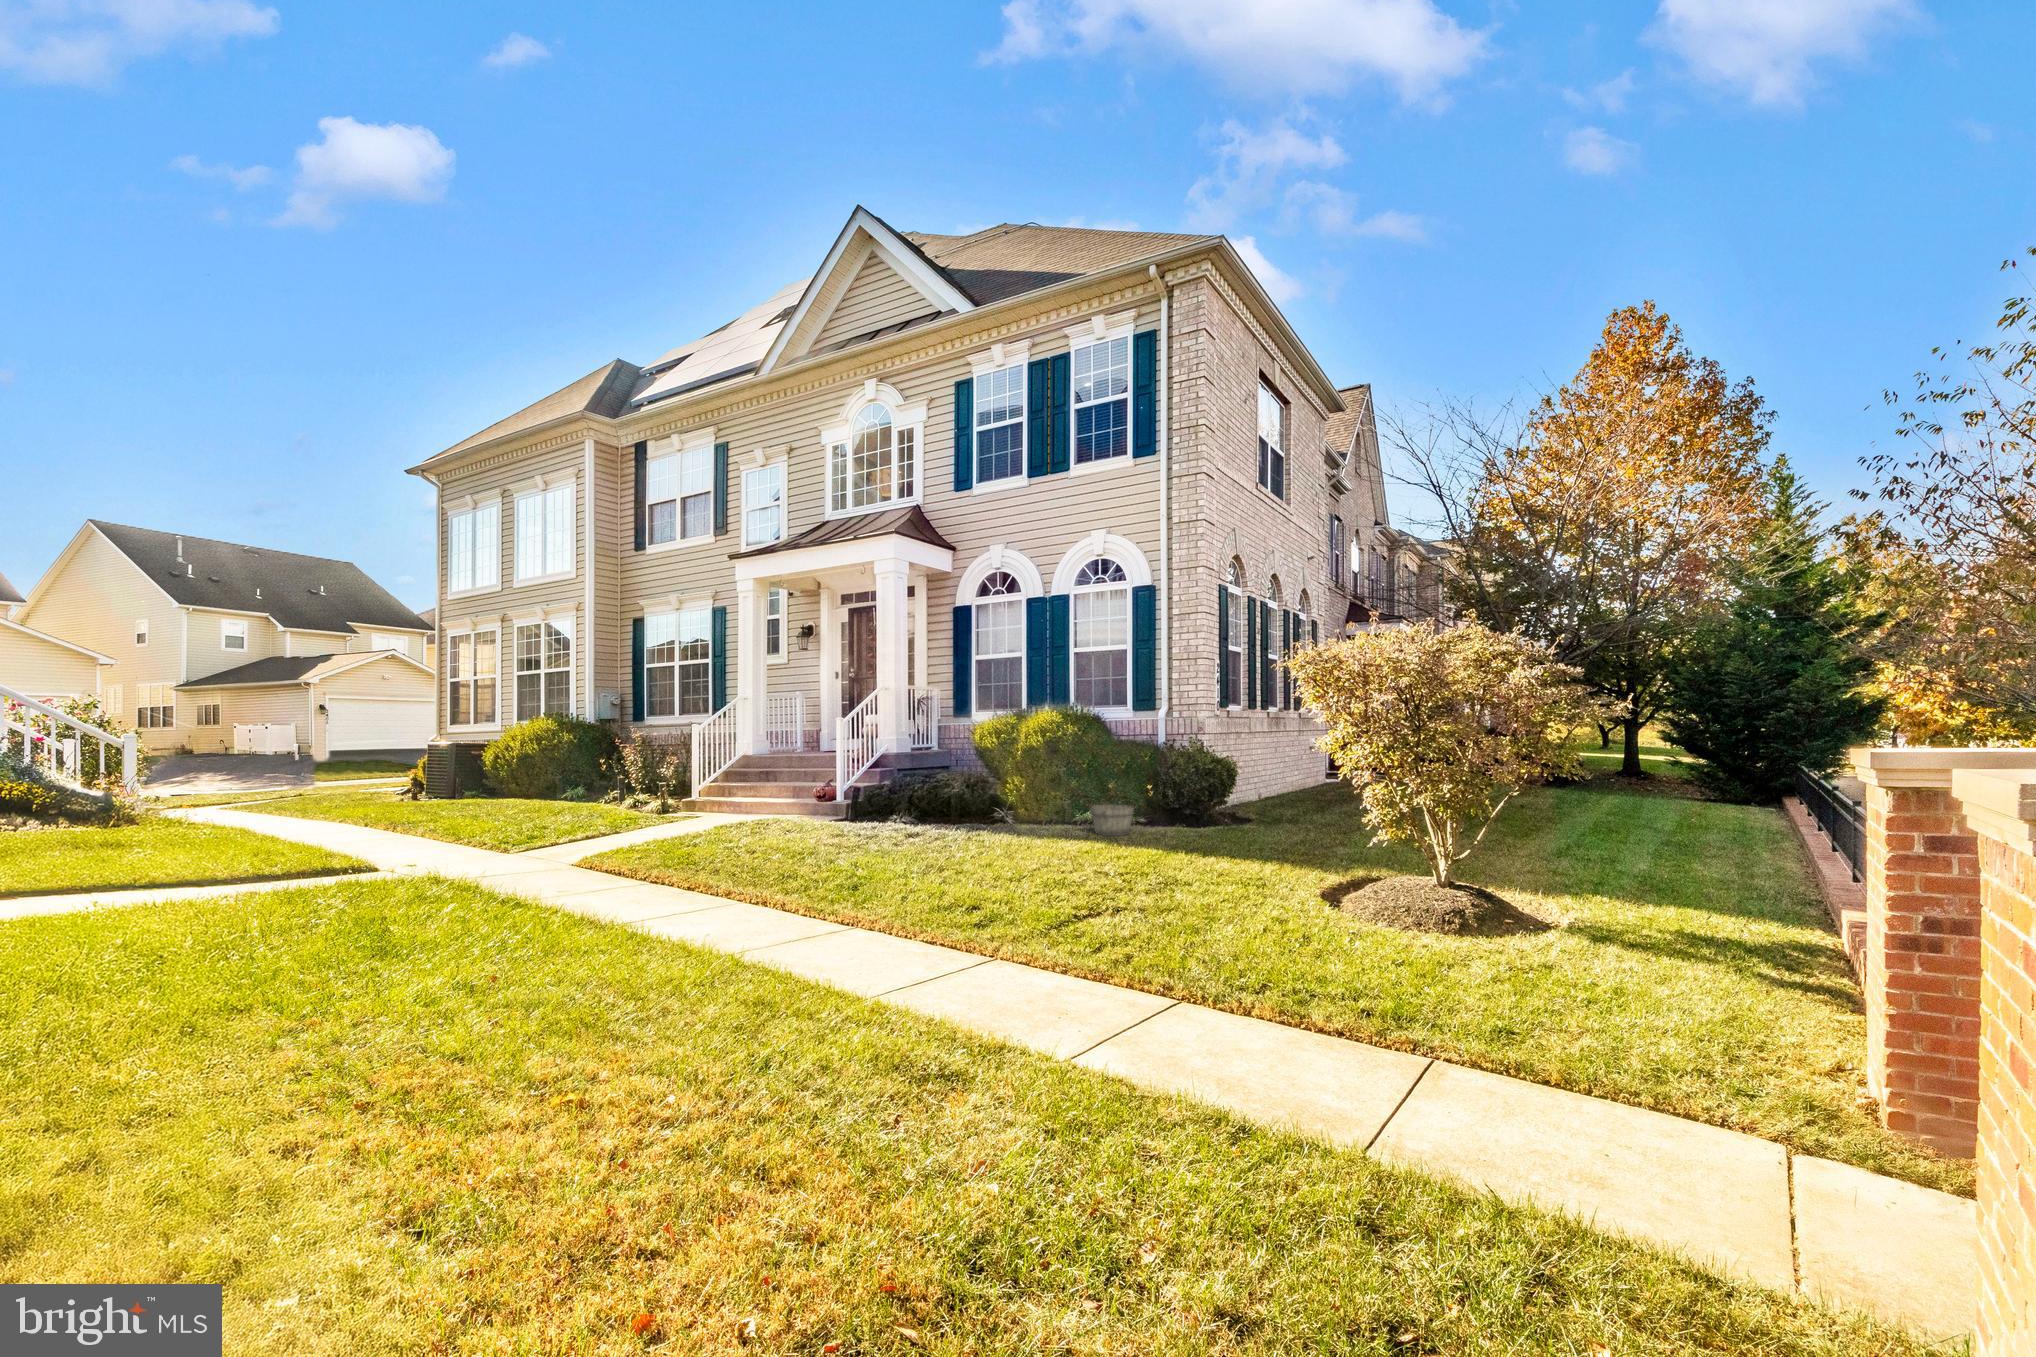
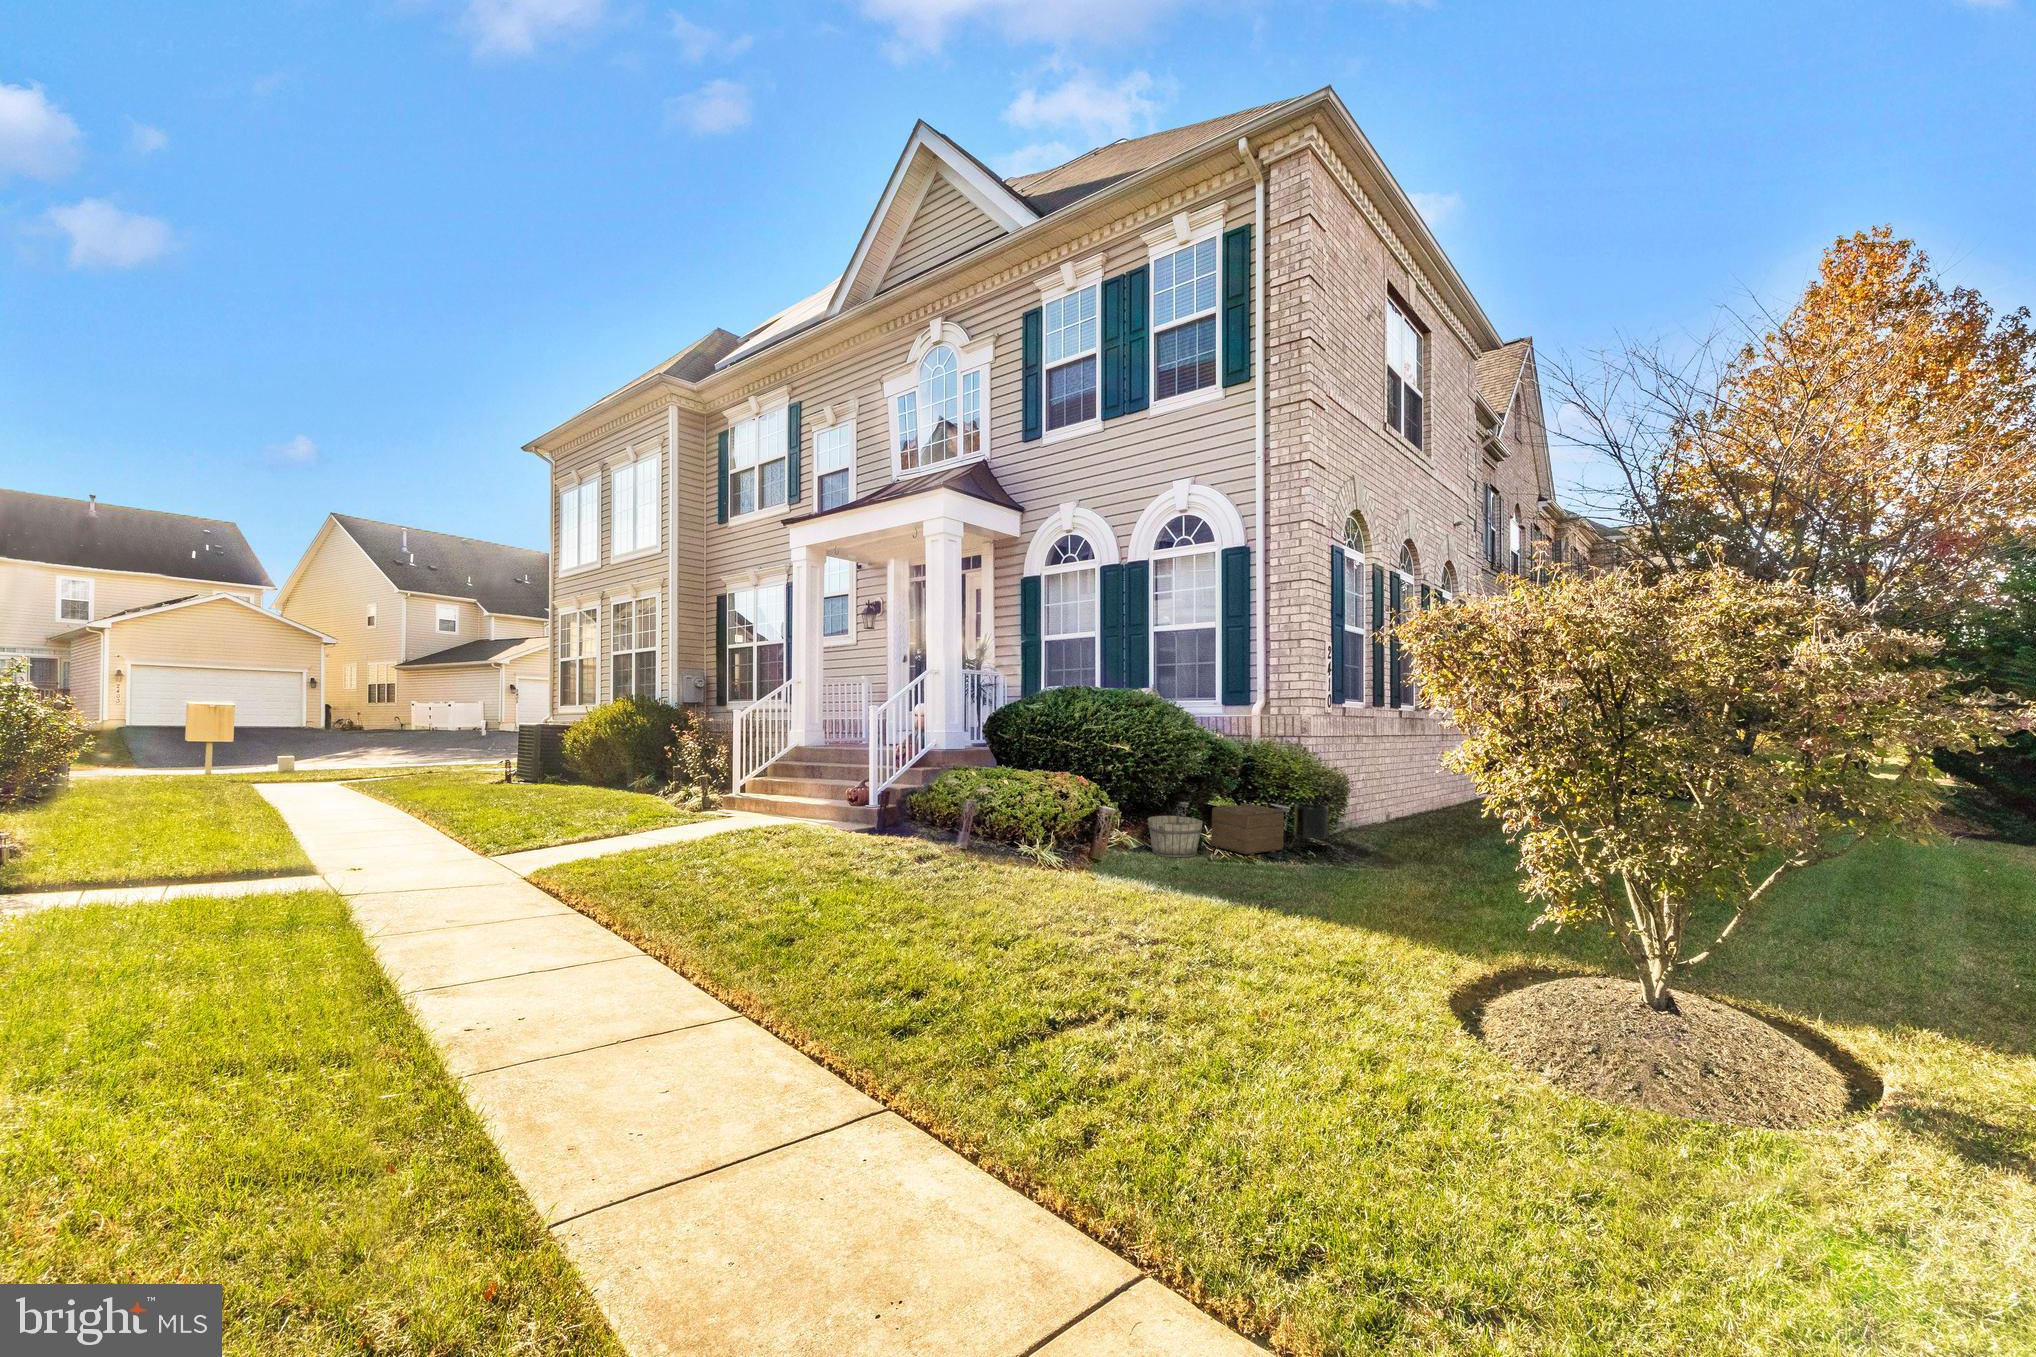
planter: none [1201,791,1228,830] -> present [1294,804,1329,852]
wooden crate: none [1138,793,1194,833] -> present [1211,803,1284,855]

